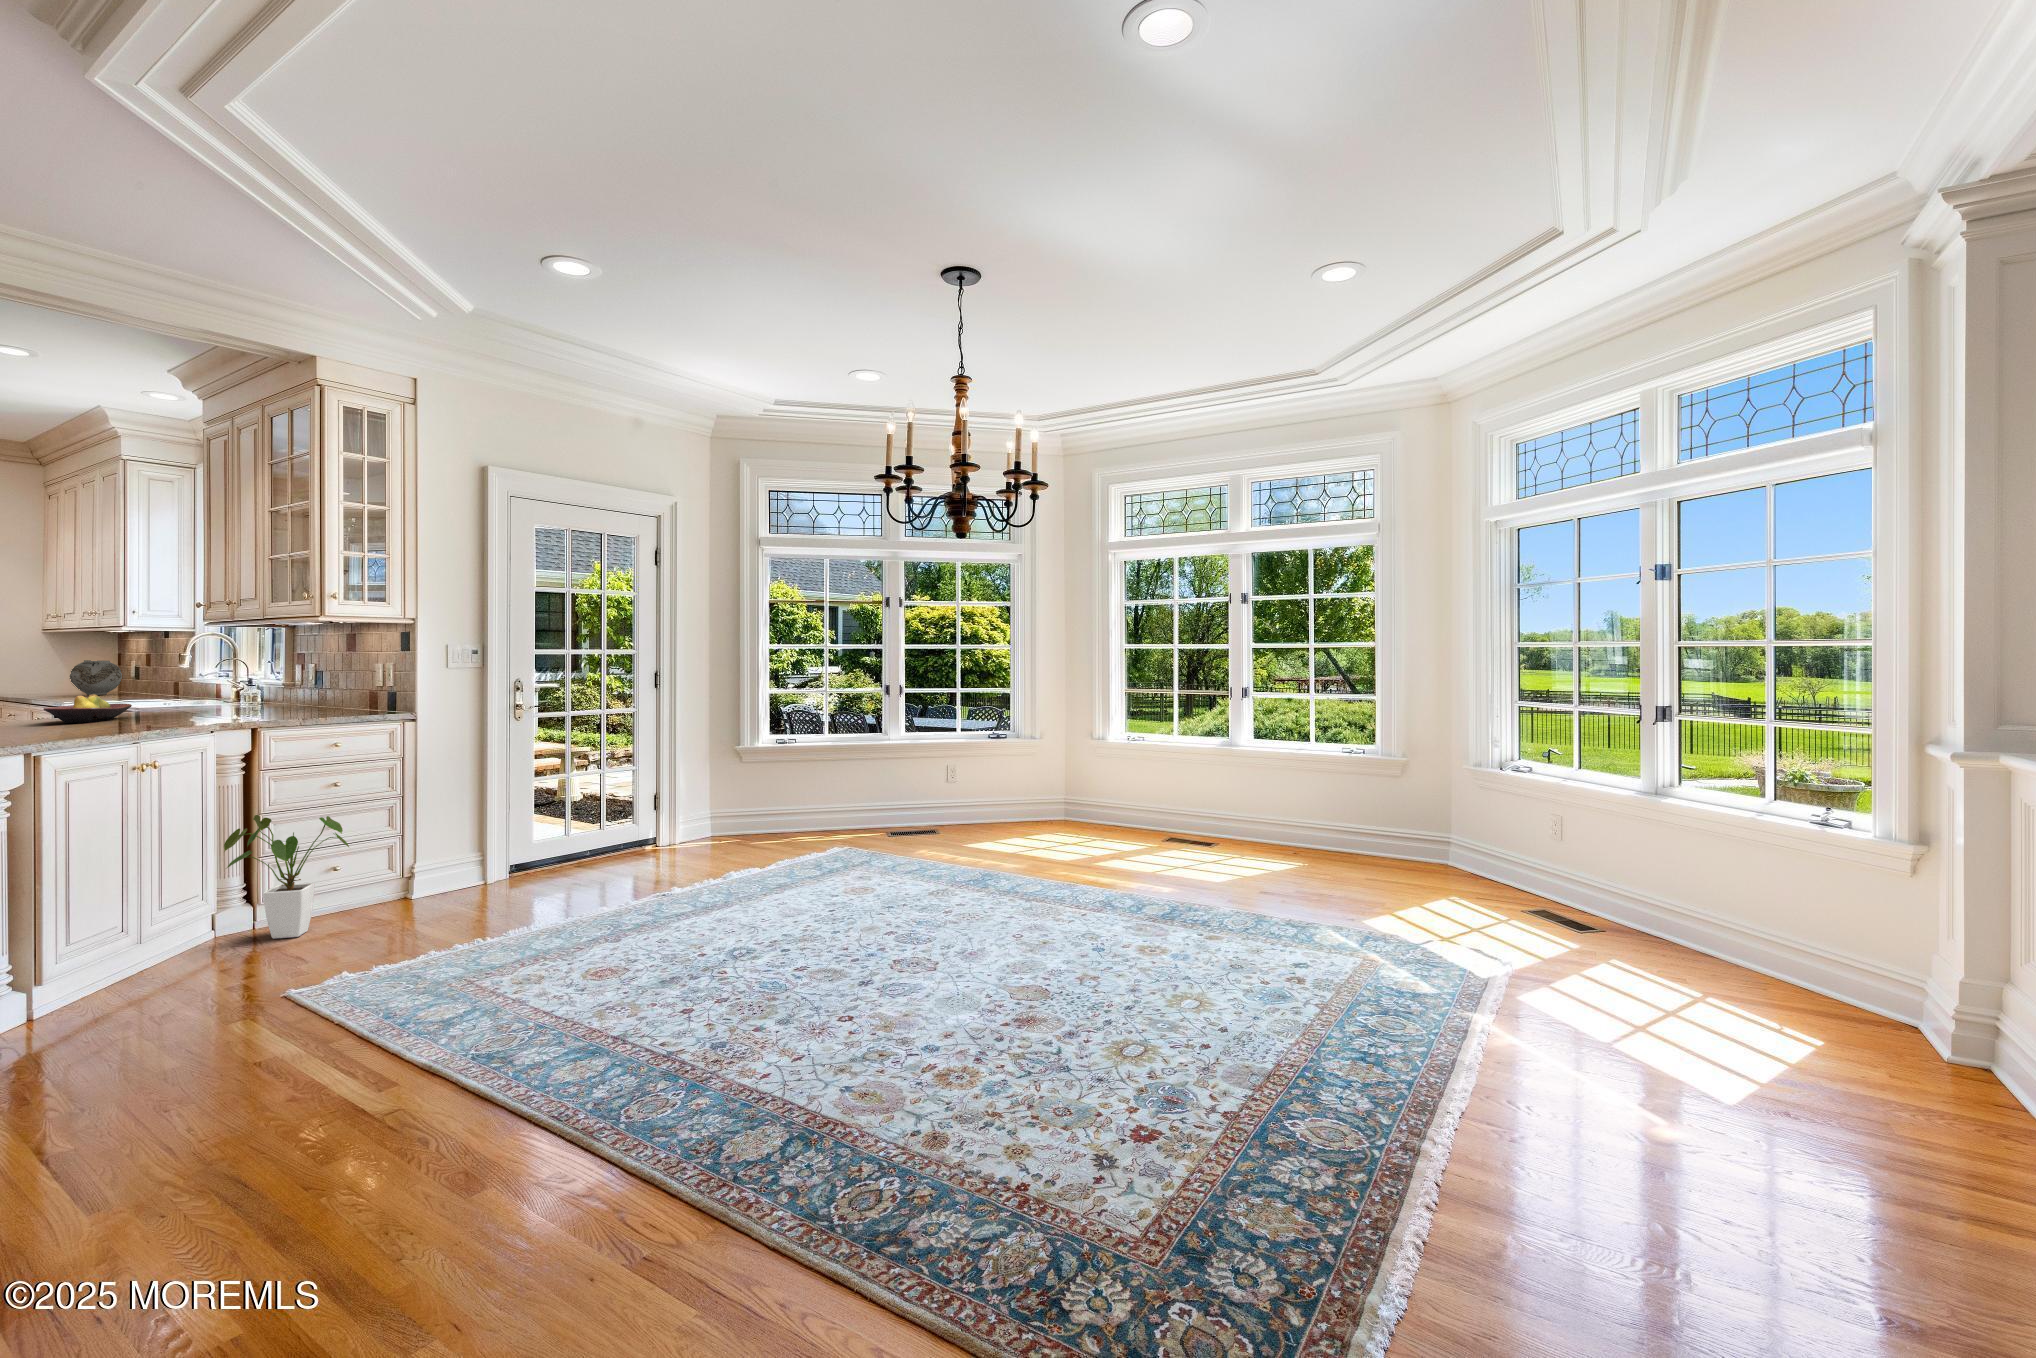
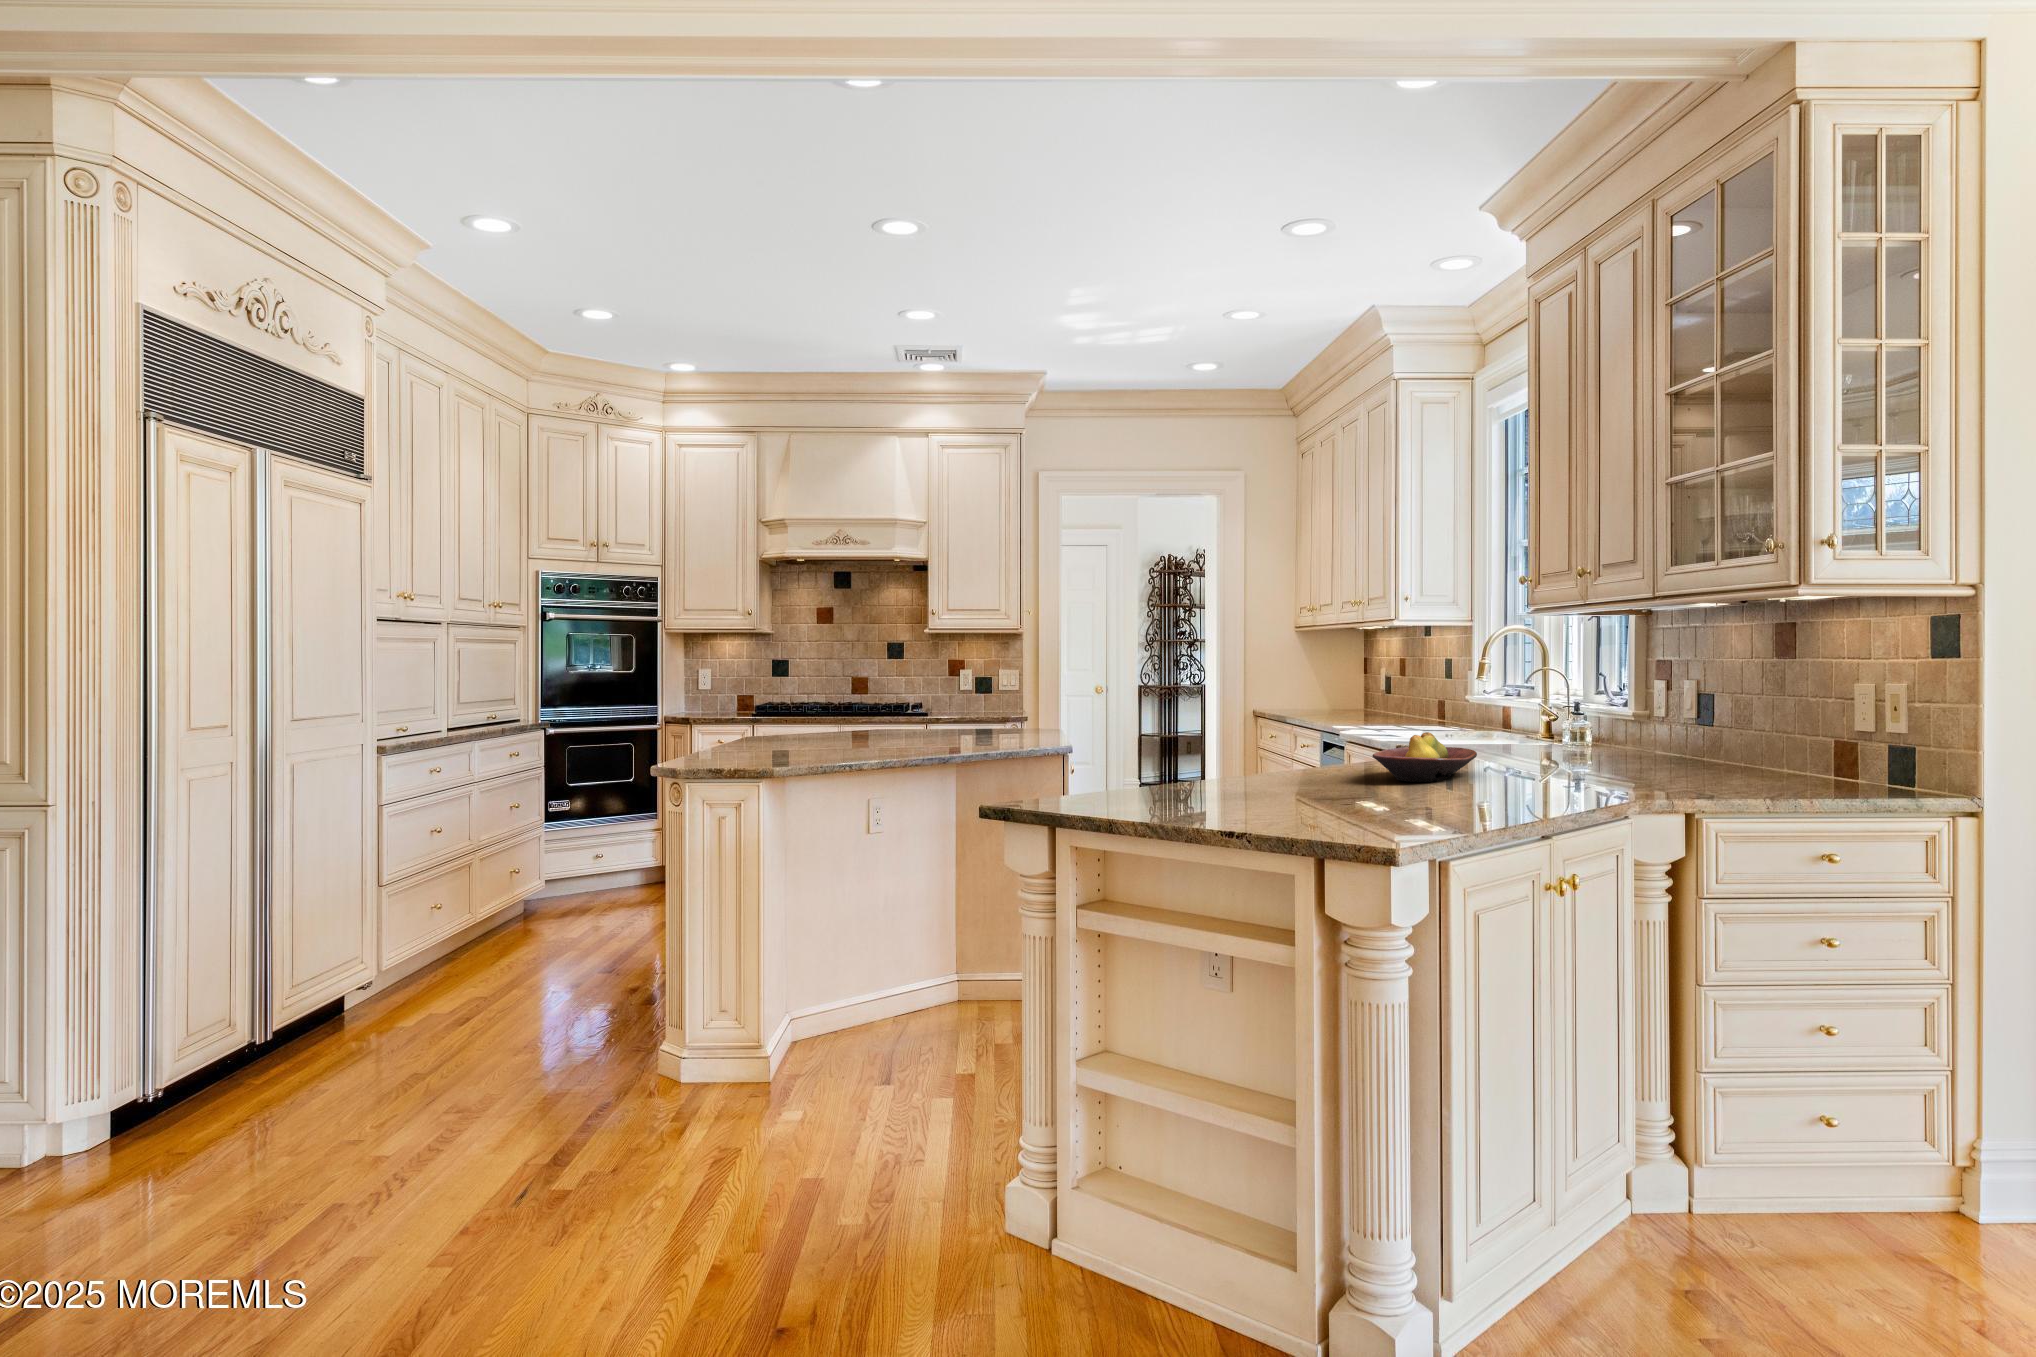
vase: present [70,660,122,695] -> none [1319,667,1371,713]
house plant: present [224,815,349,939] -> none [1657,993,1917,1286]

